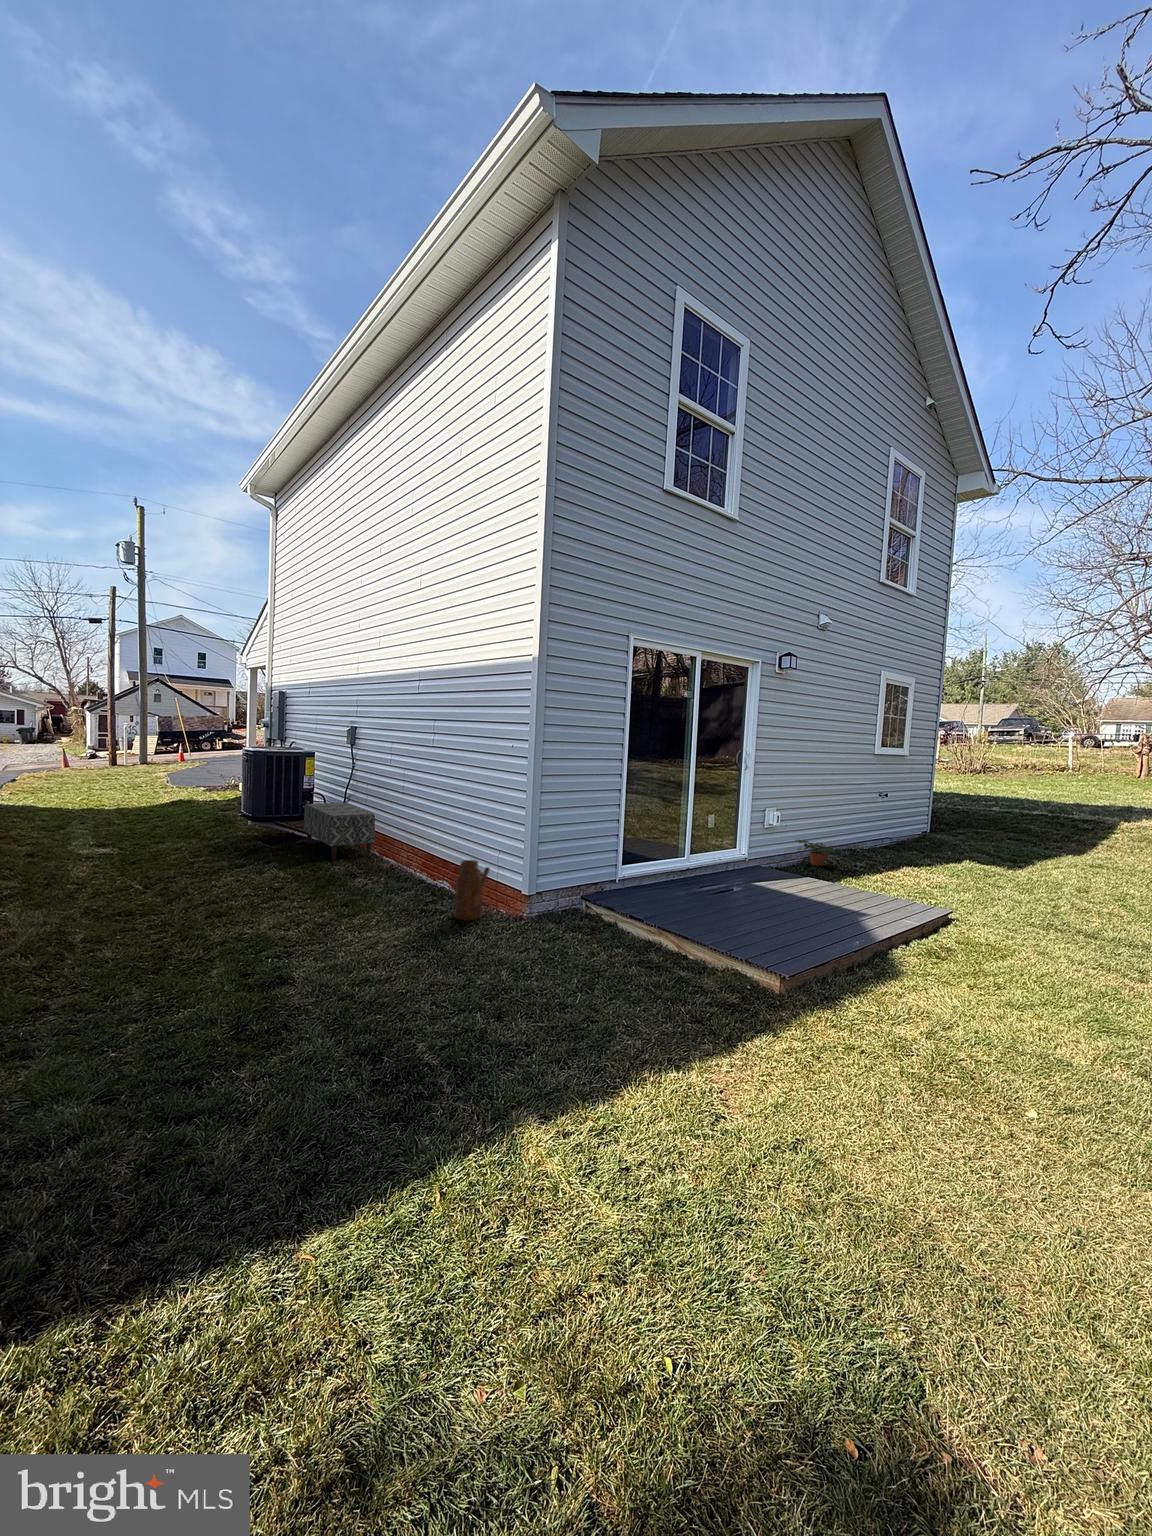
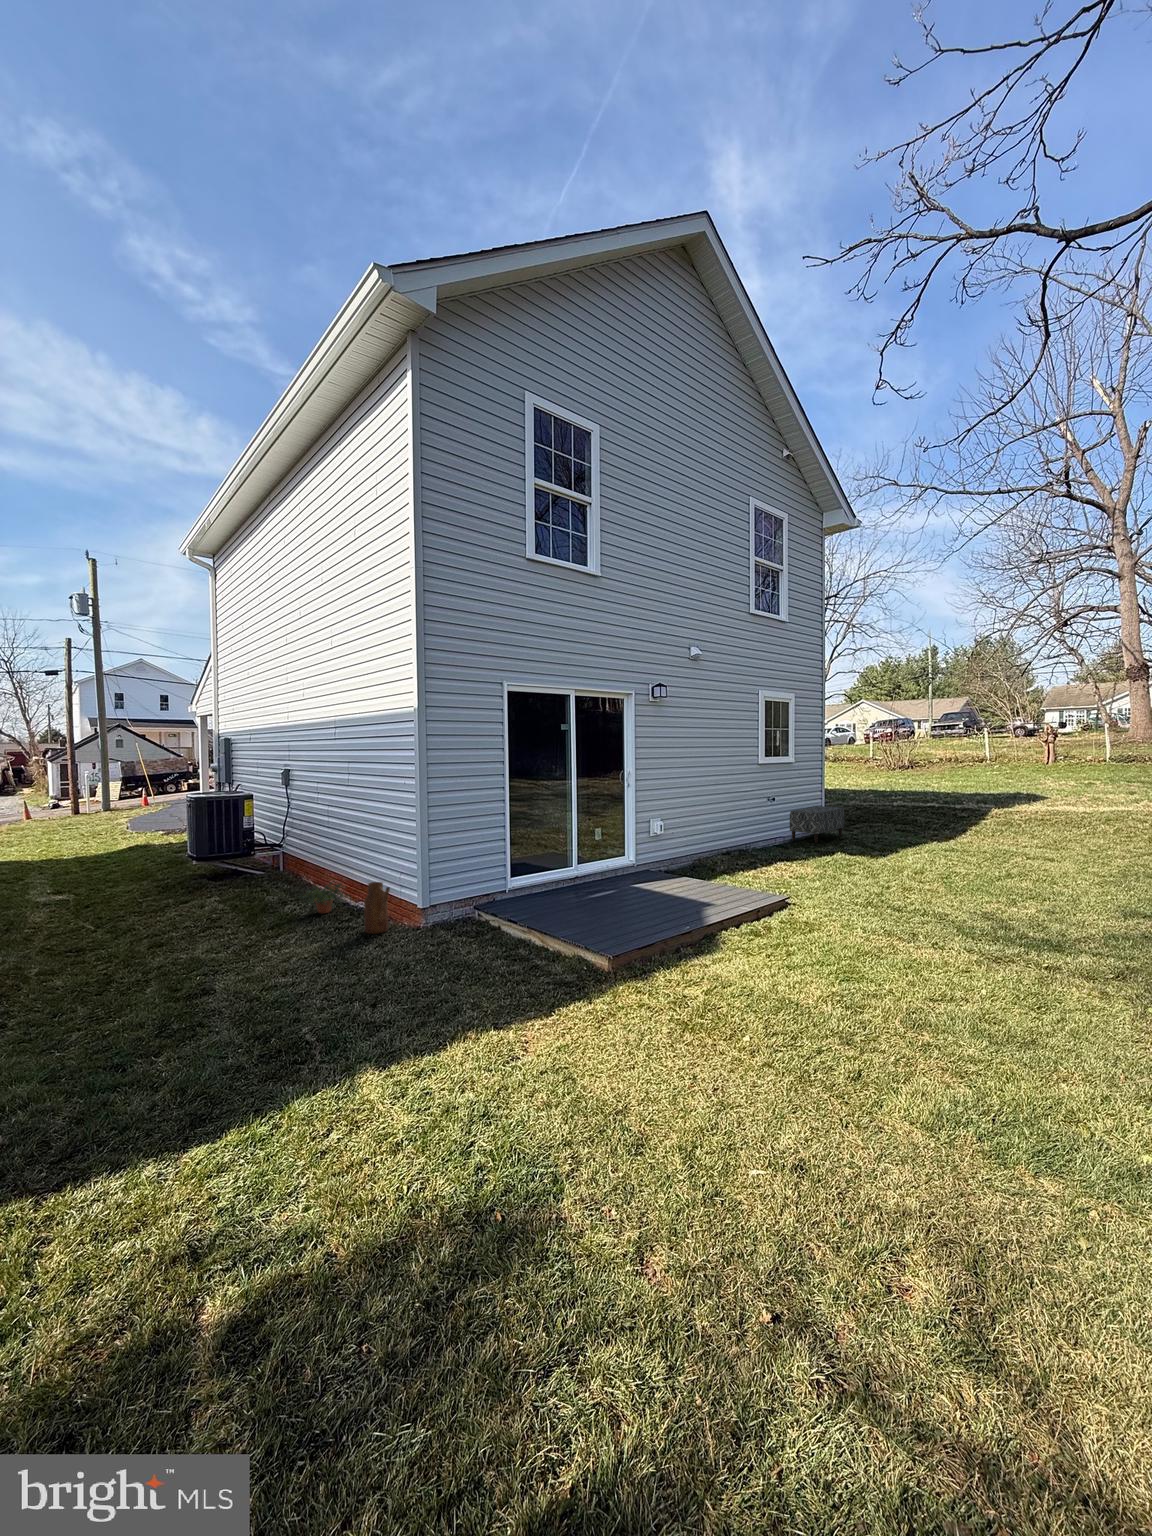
bench: present [304,802,375,860] -> present [790,806,844,843]
potted plant: present [795,840,838,866] -> present [299,882,346,913]

